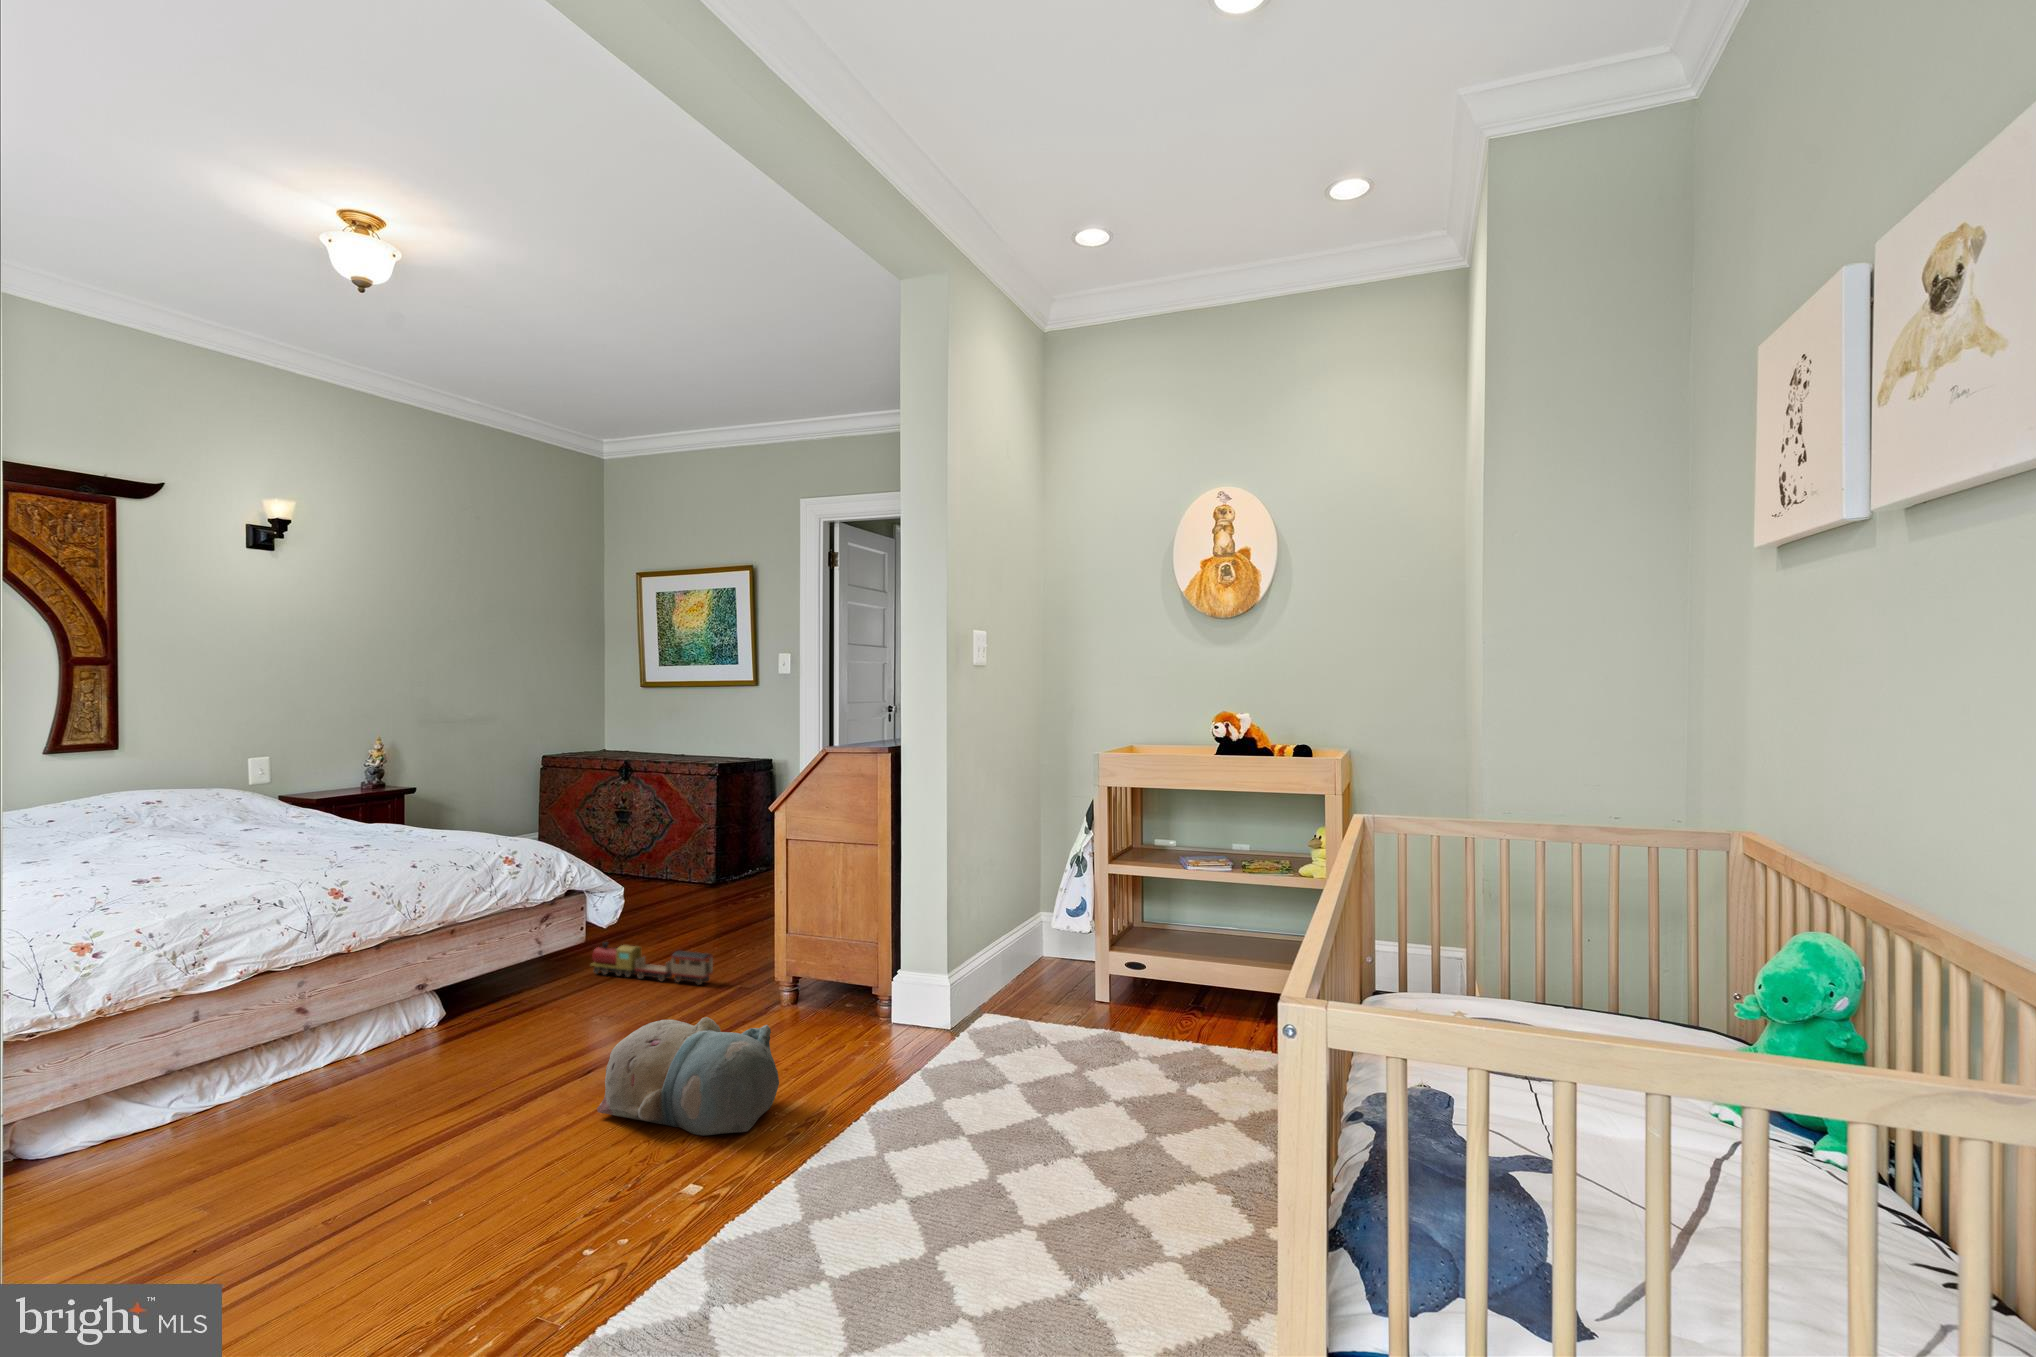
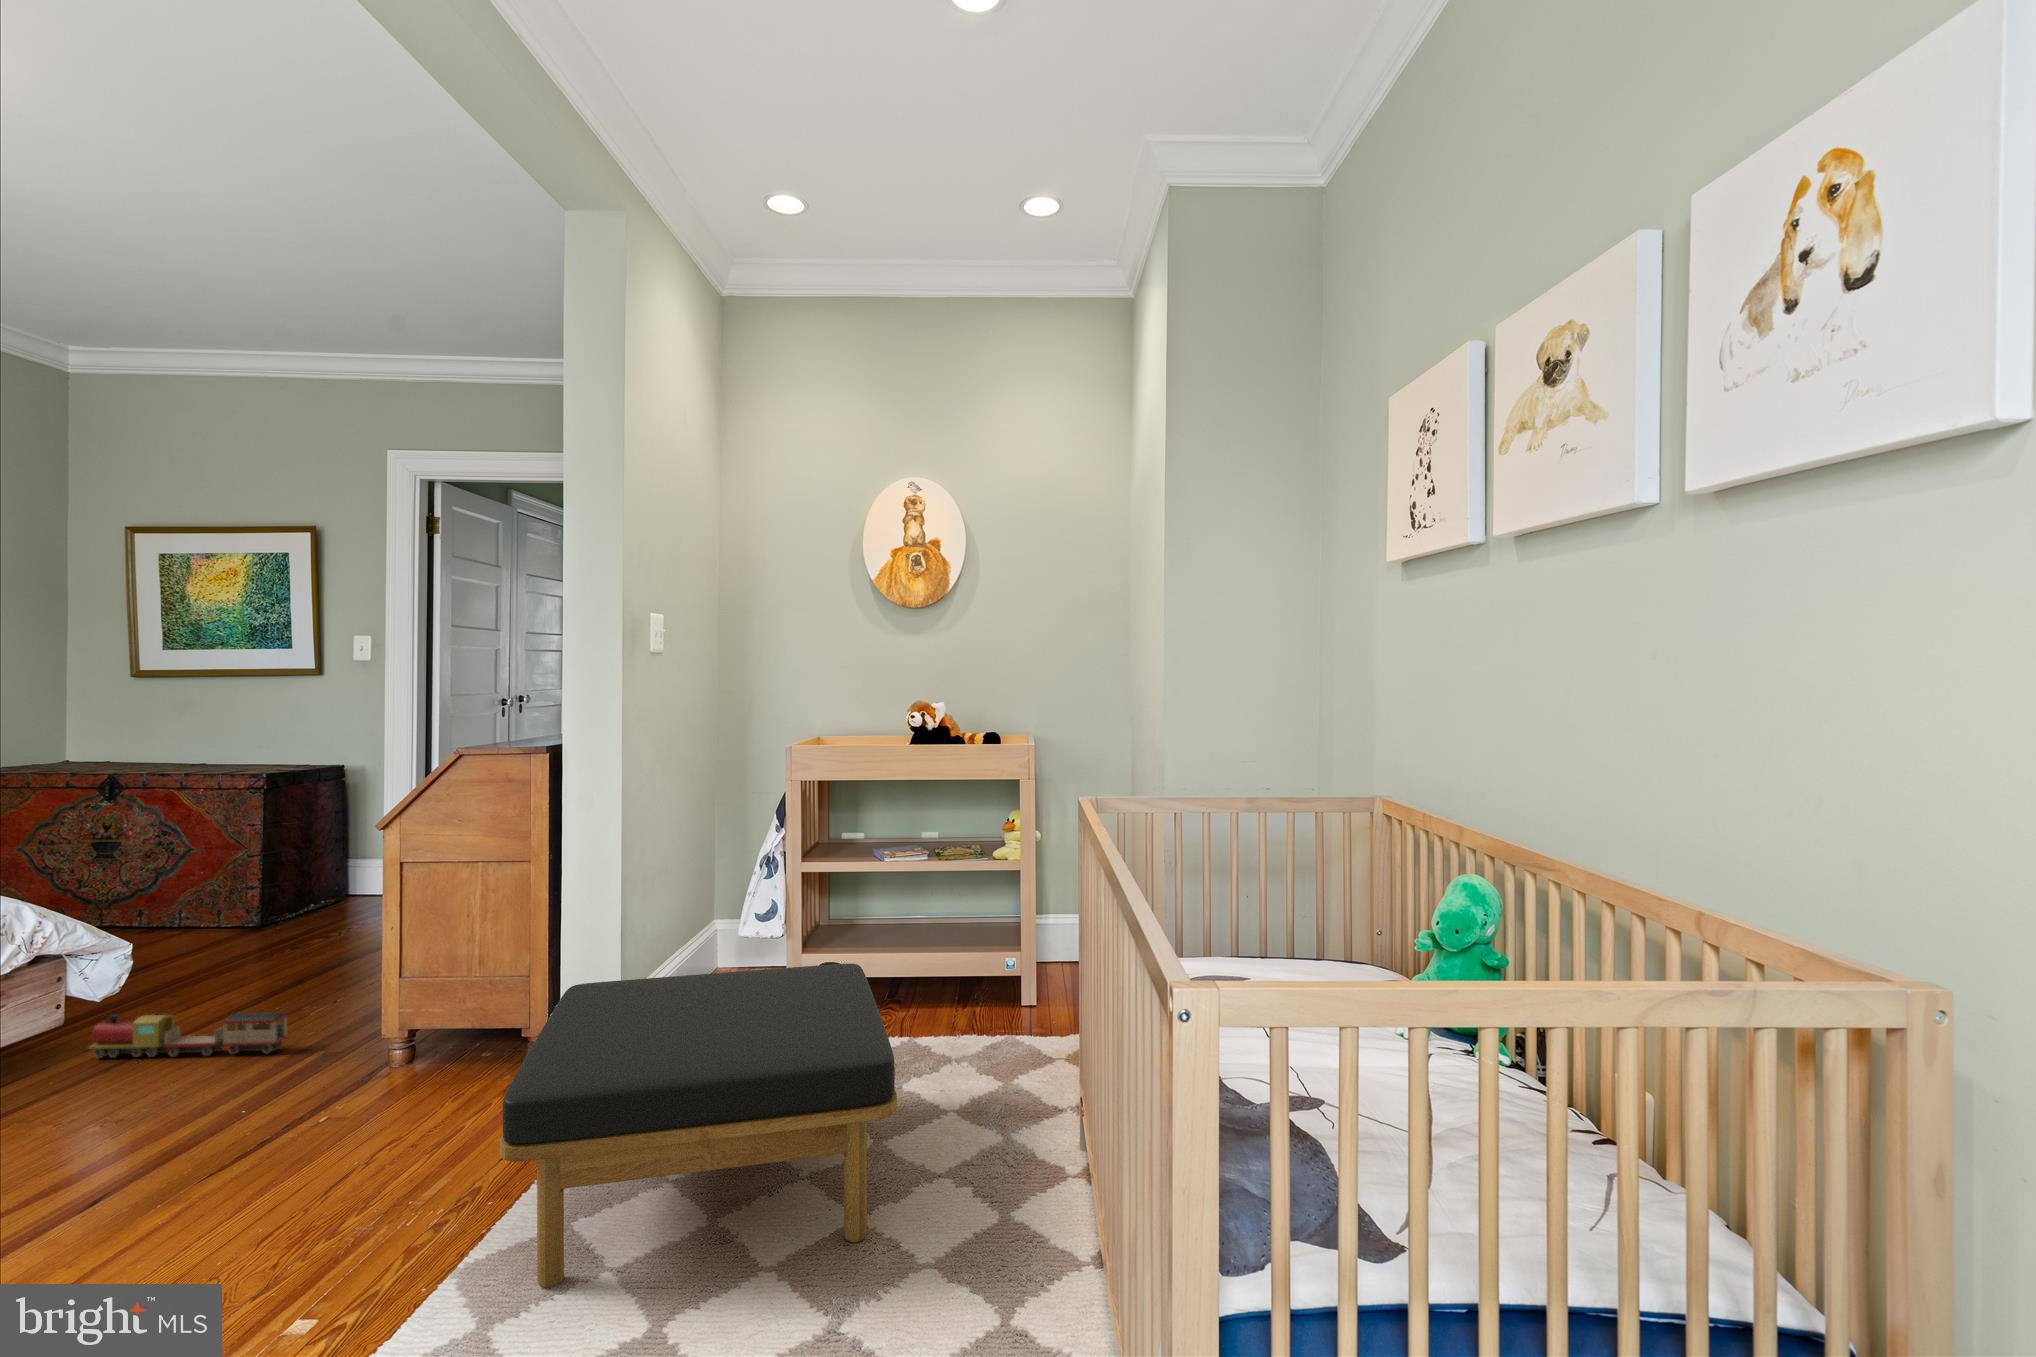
ottoman: none [822,956,1150,1221] -> present [500,964,897,1288]
plush toy: present [597,1017,779,1136] -> none [136,1089,418,1243]

